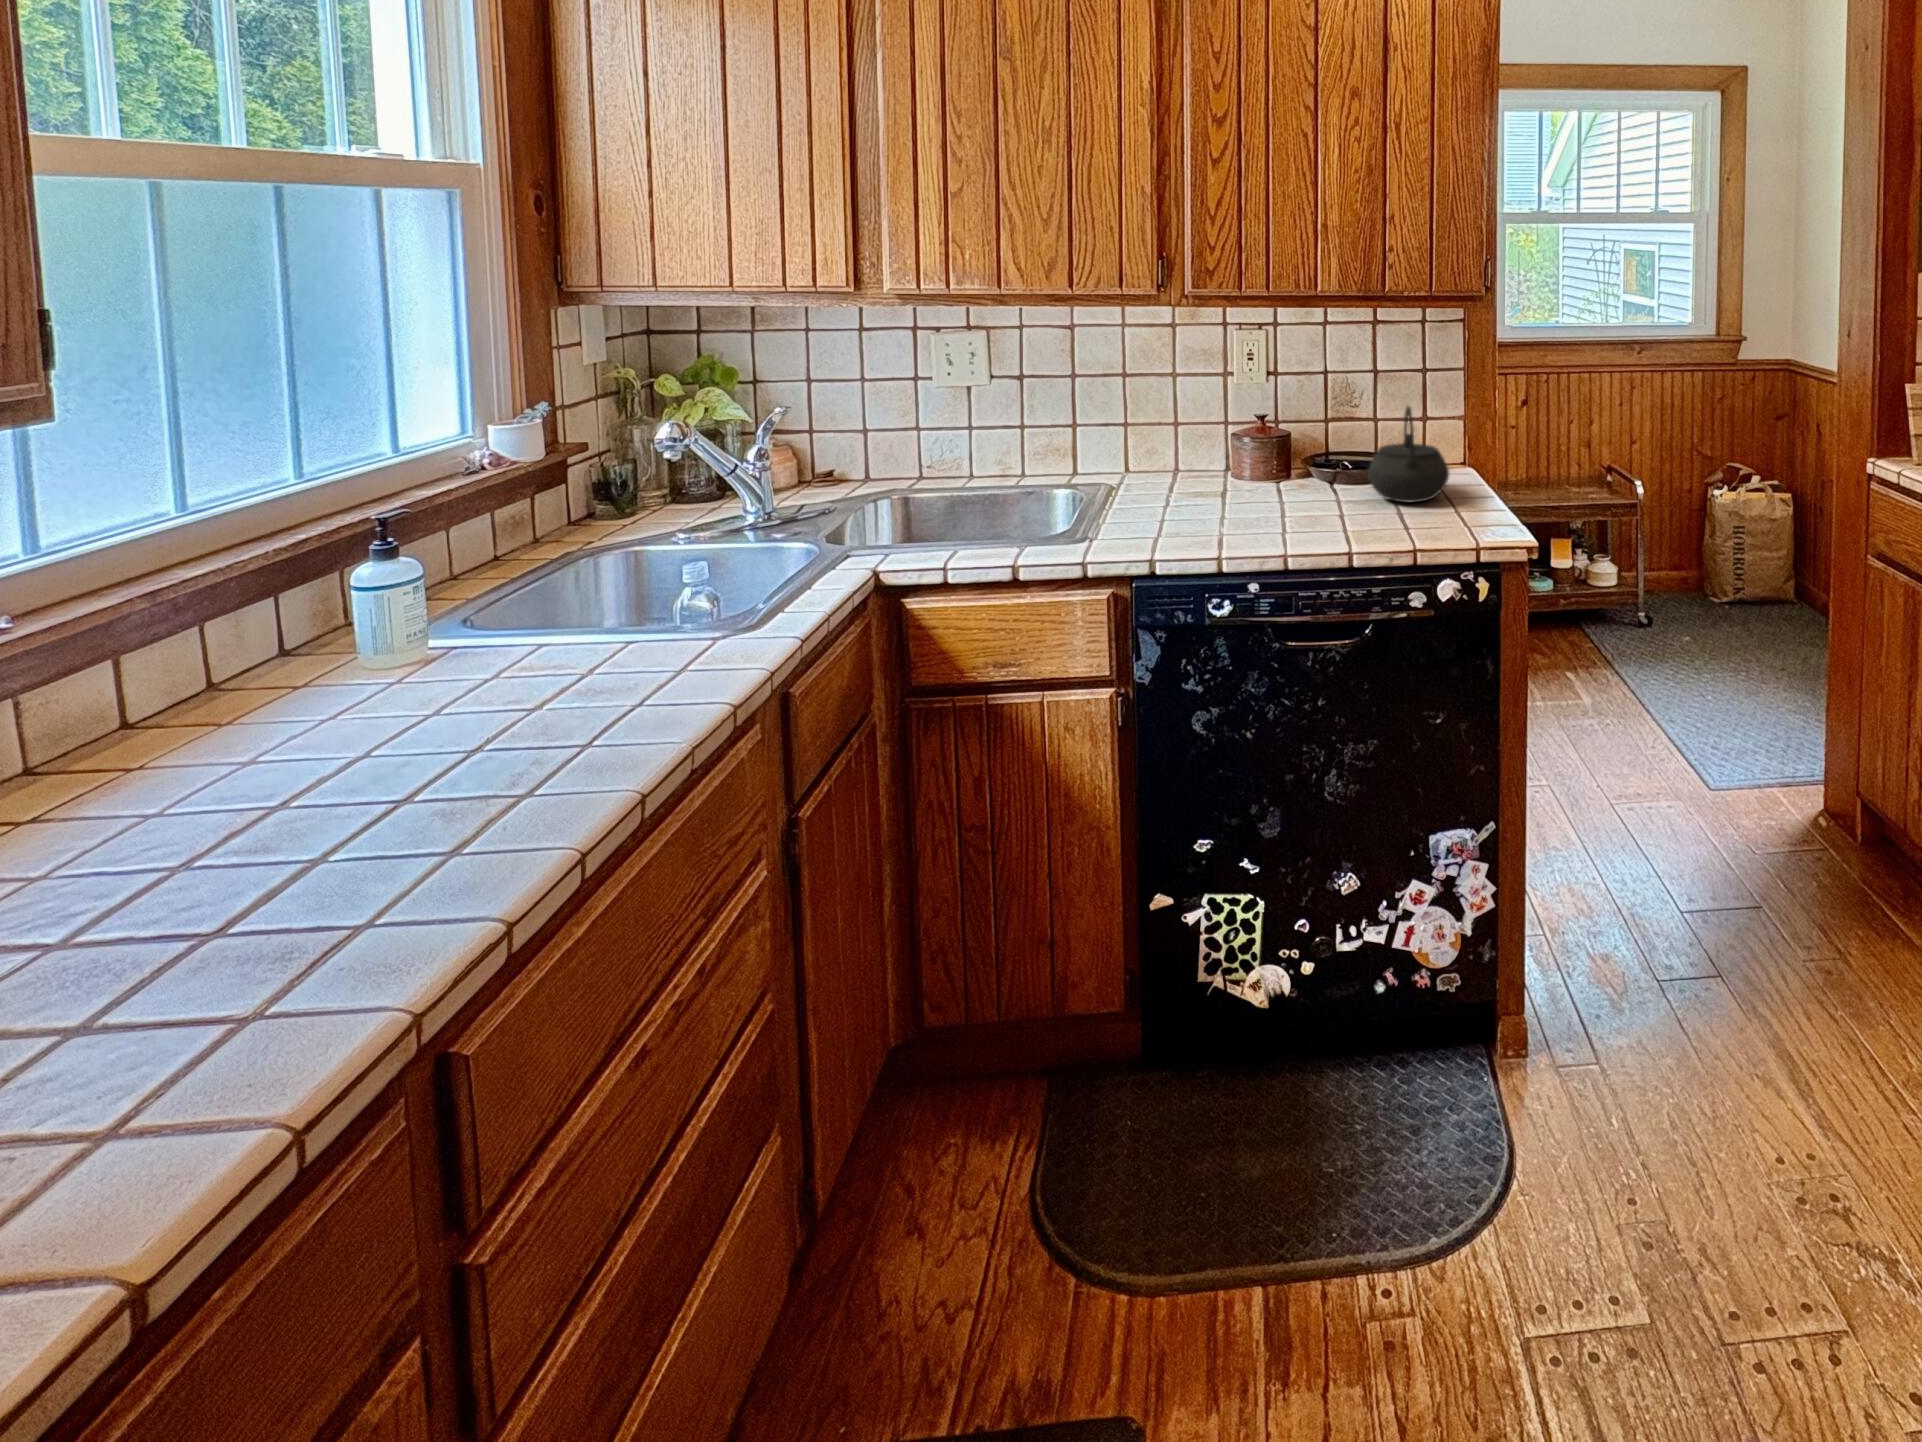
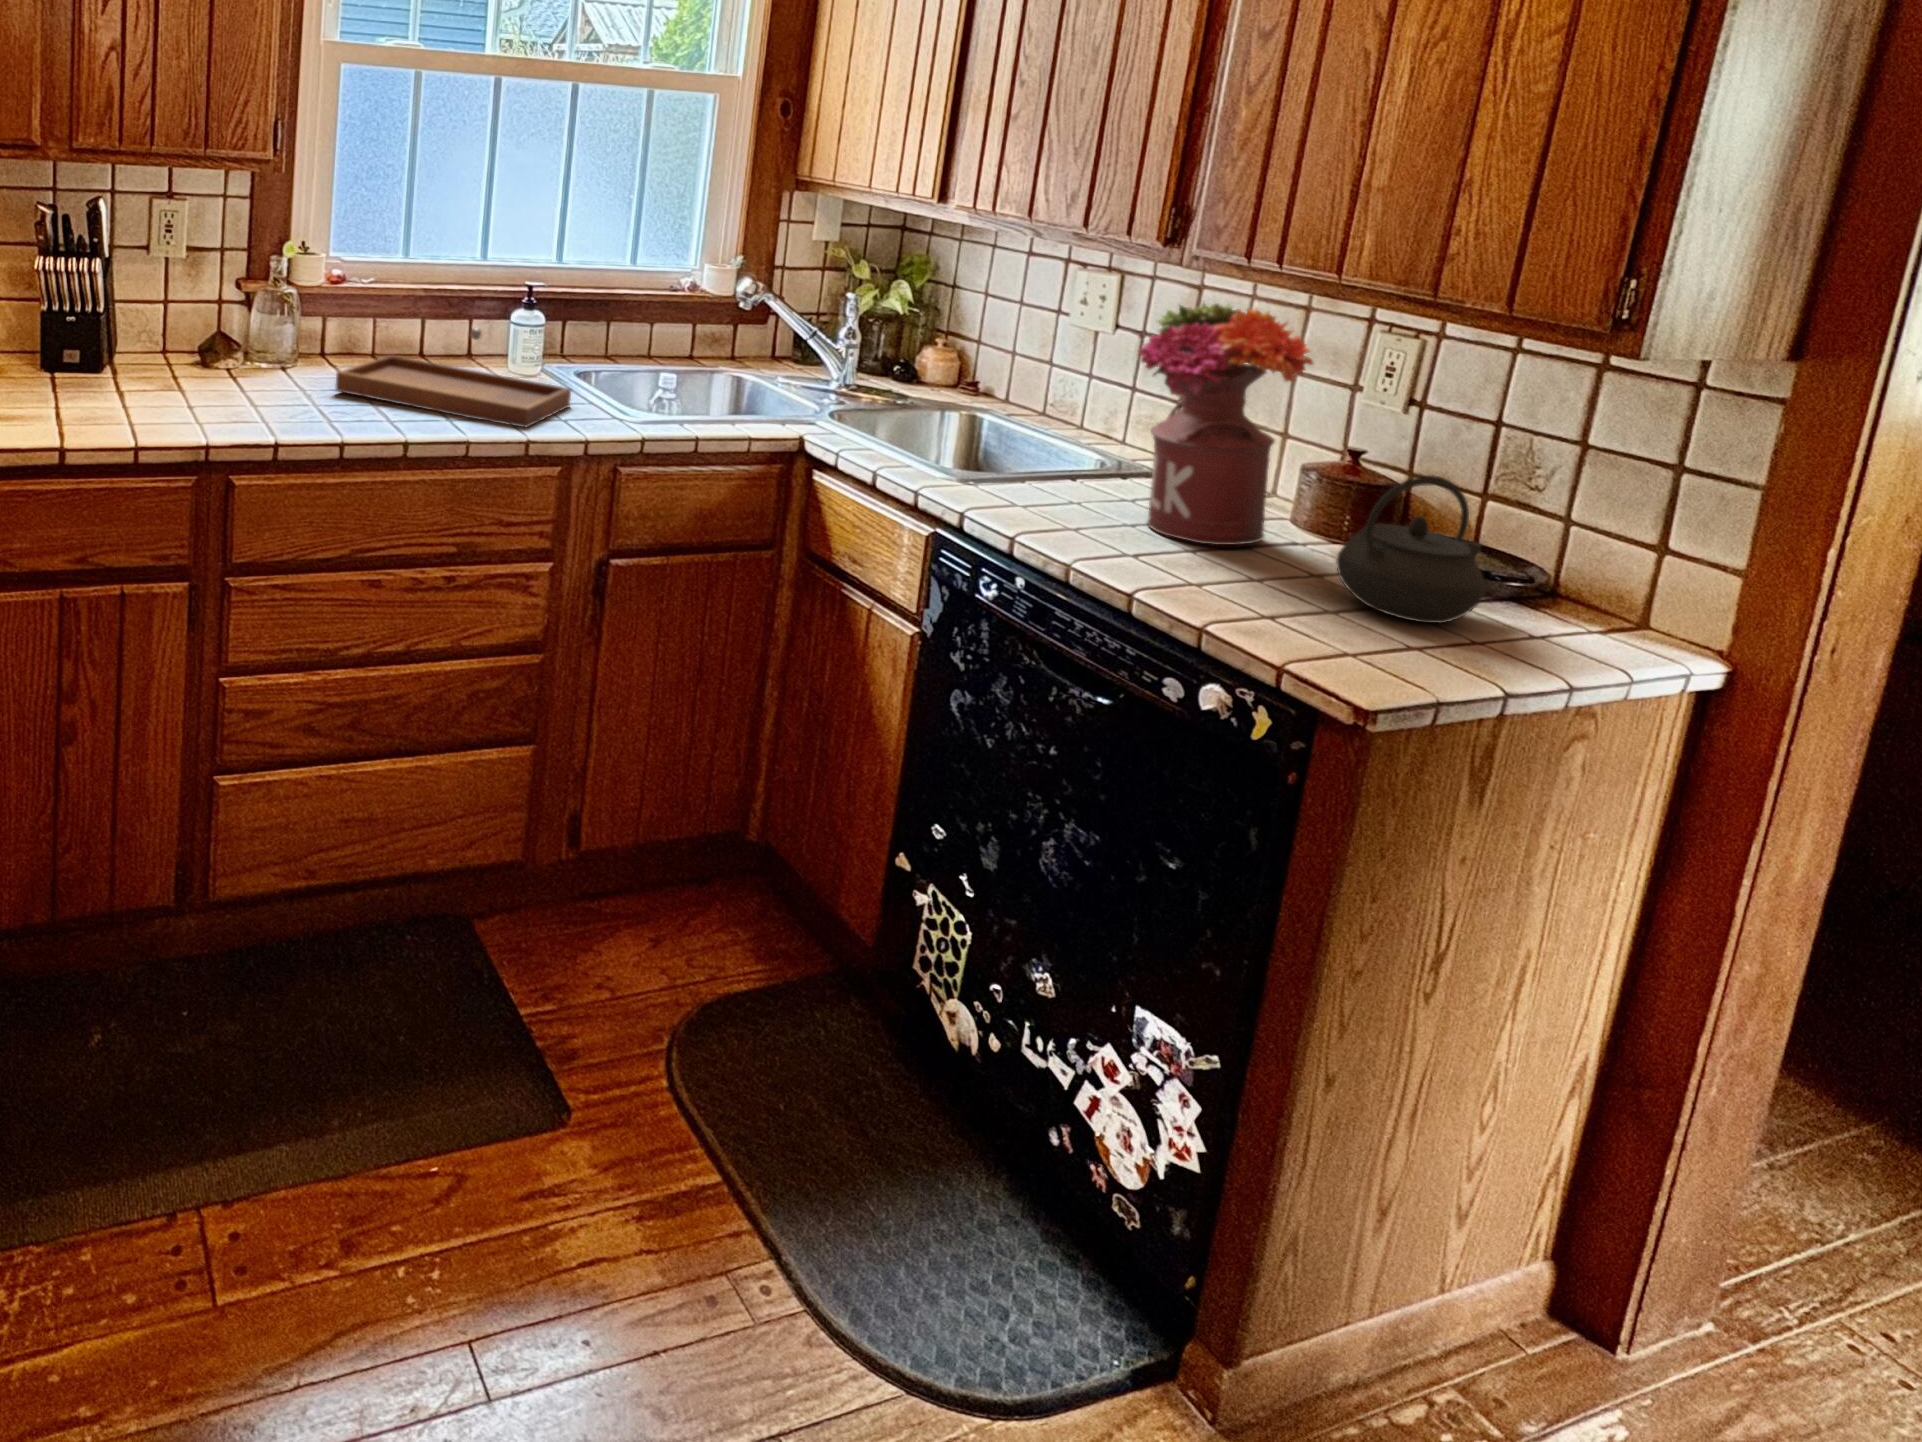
flower arrangement: none [1176,323,1310,514] -> present [1138,303,1313,545]
tray: none [117,599,624,834] -> present [336,328,571,428]

